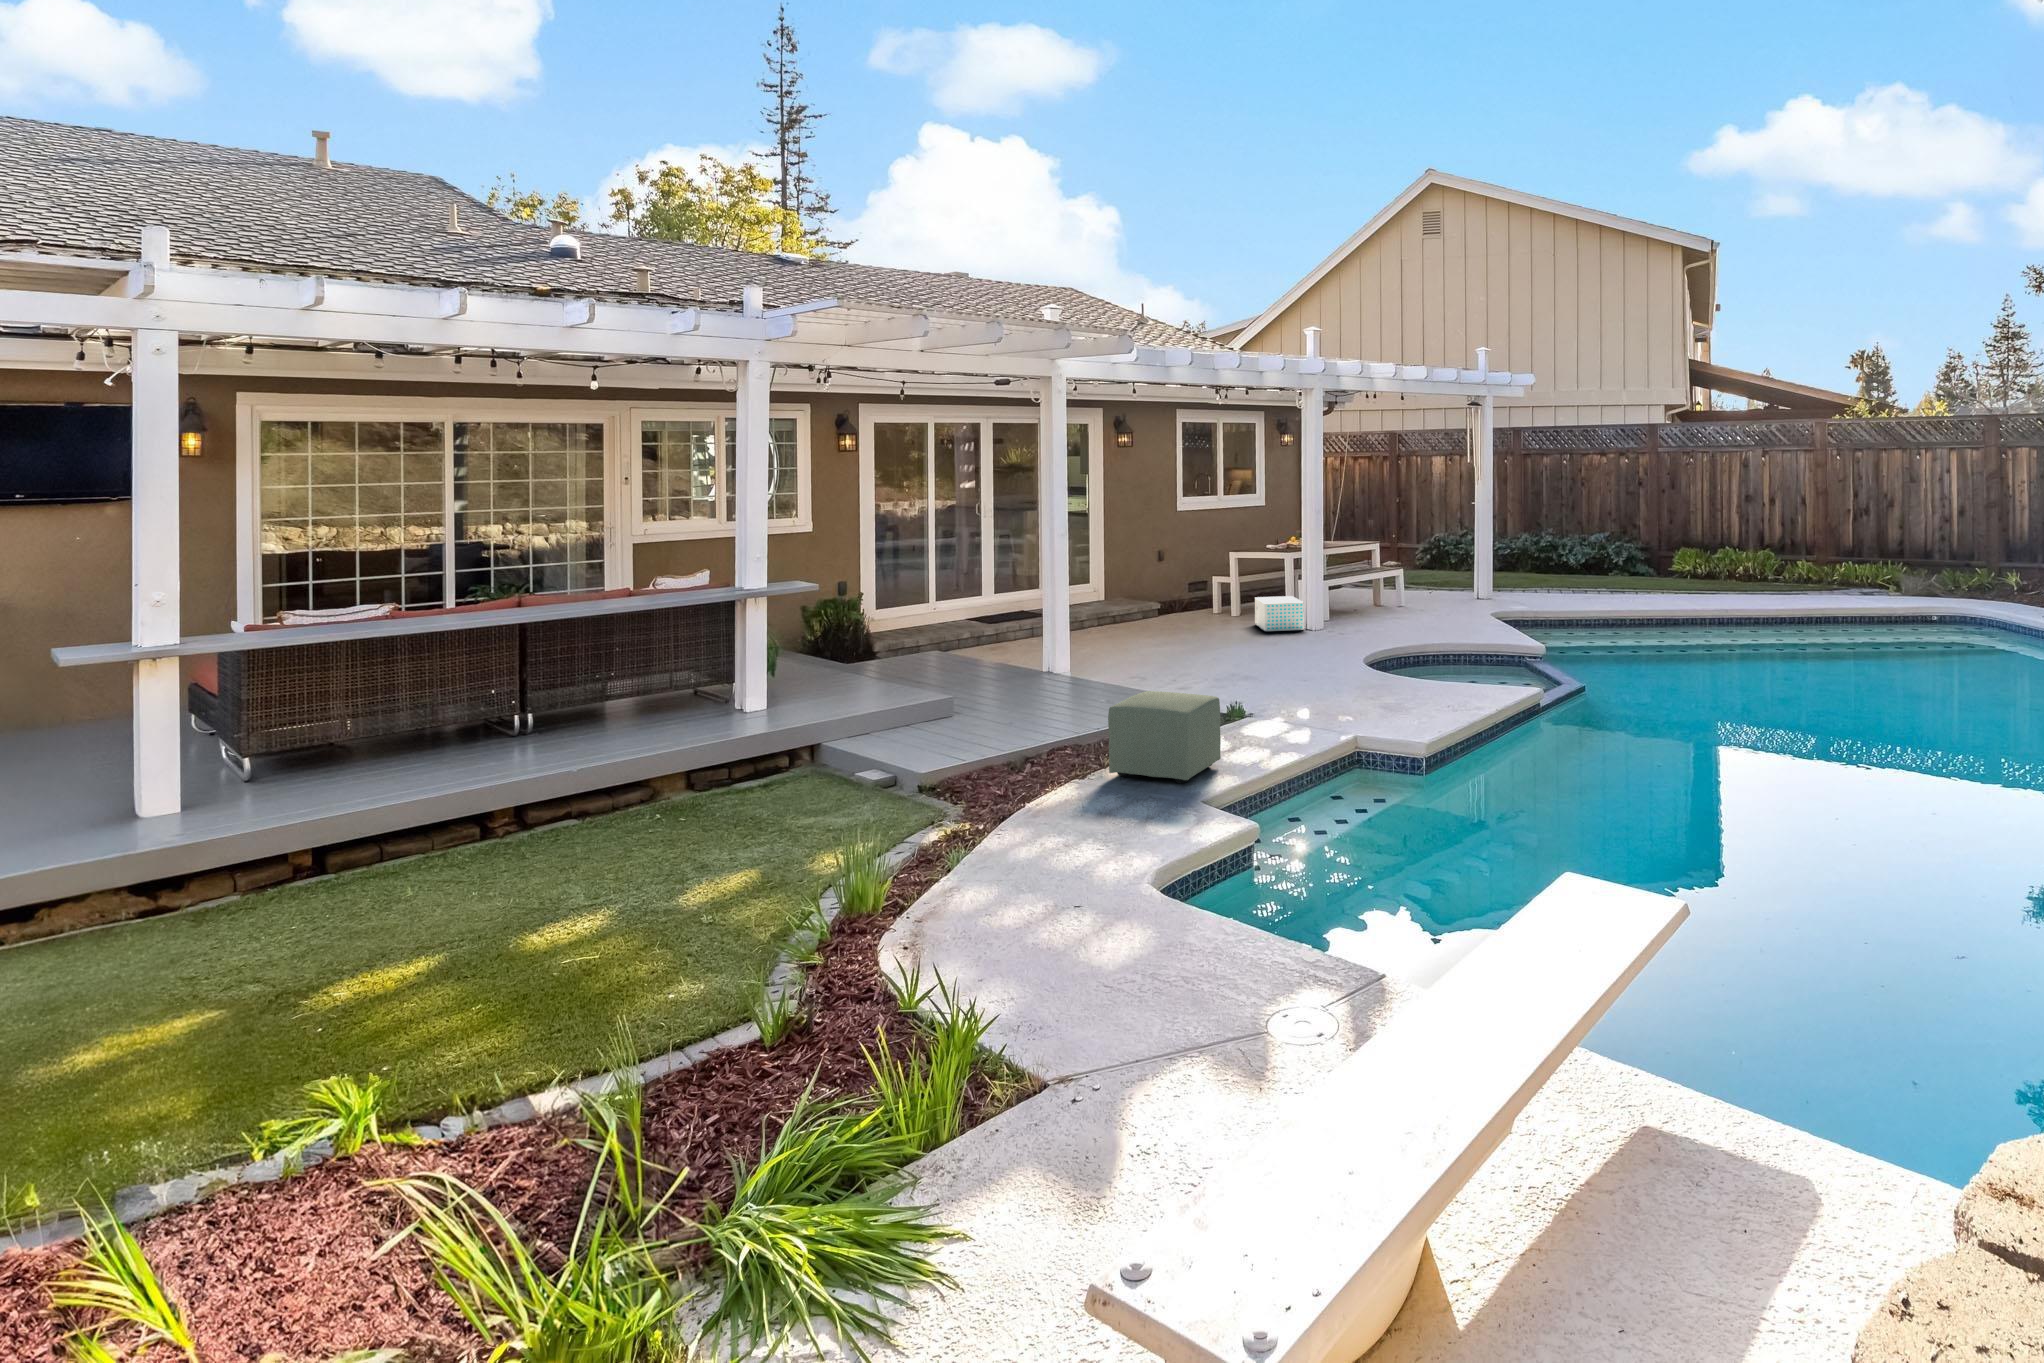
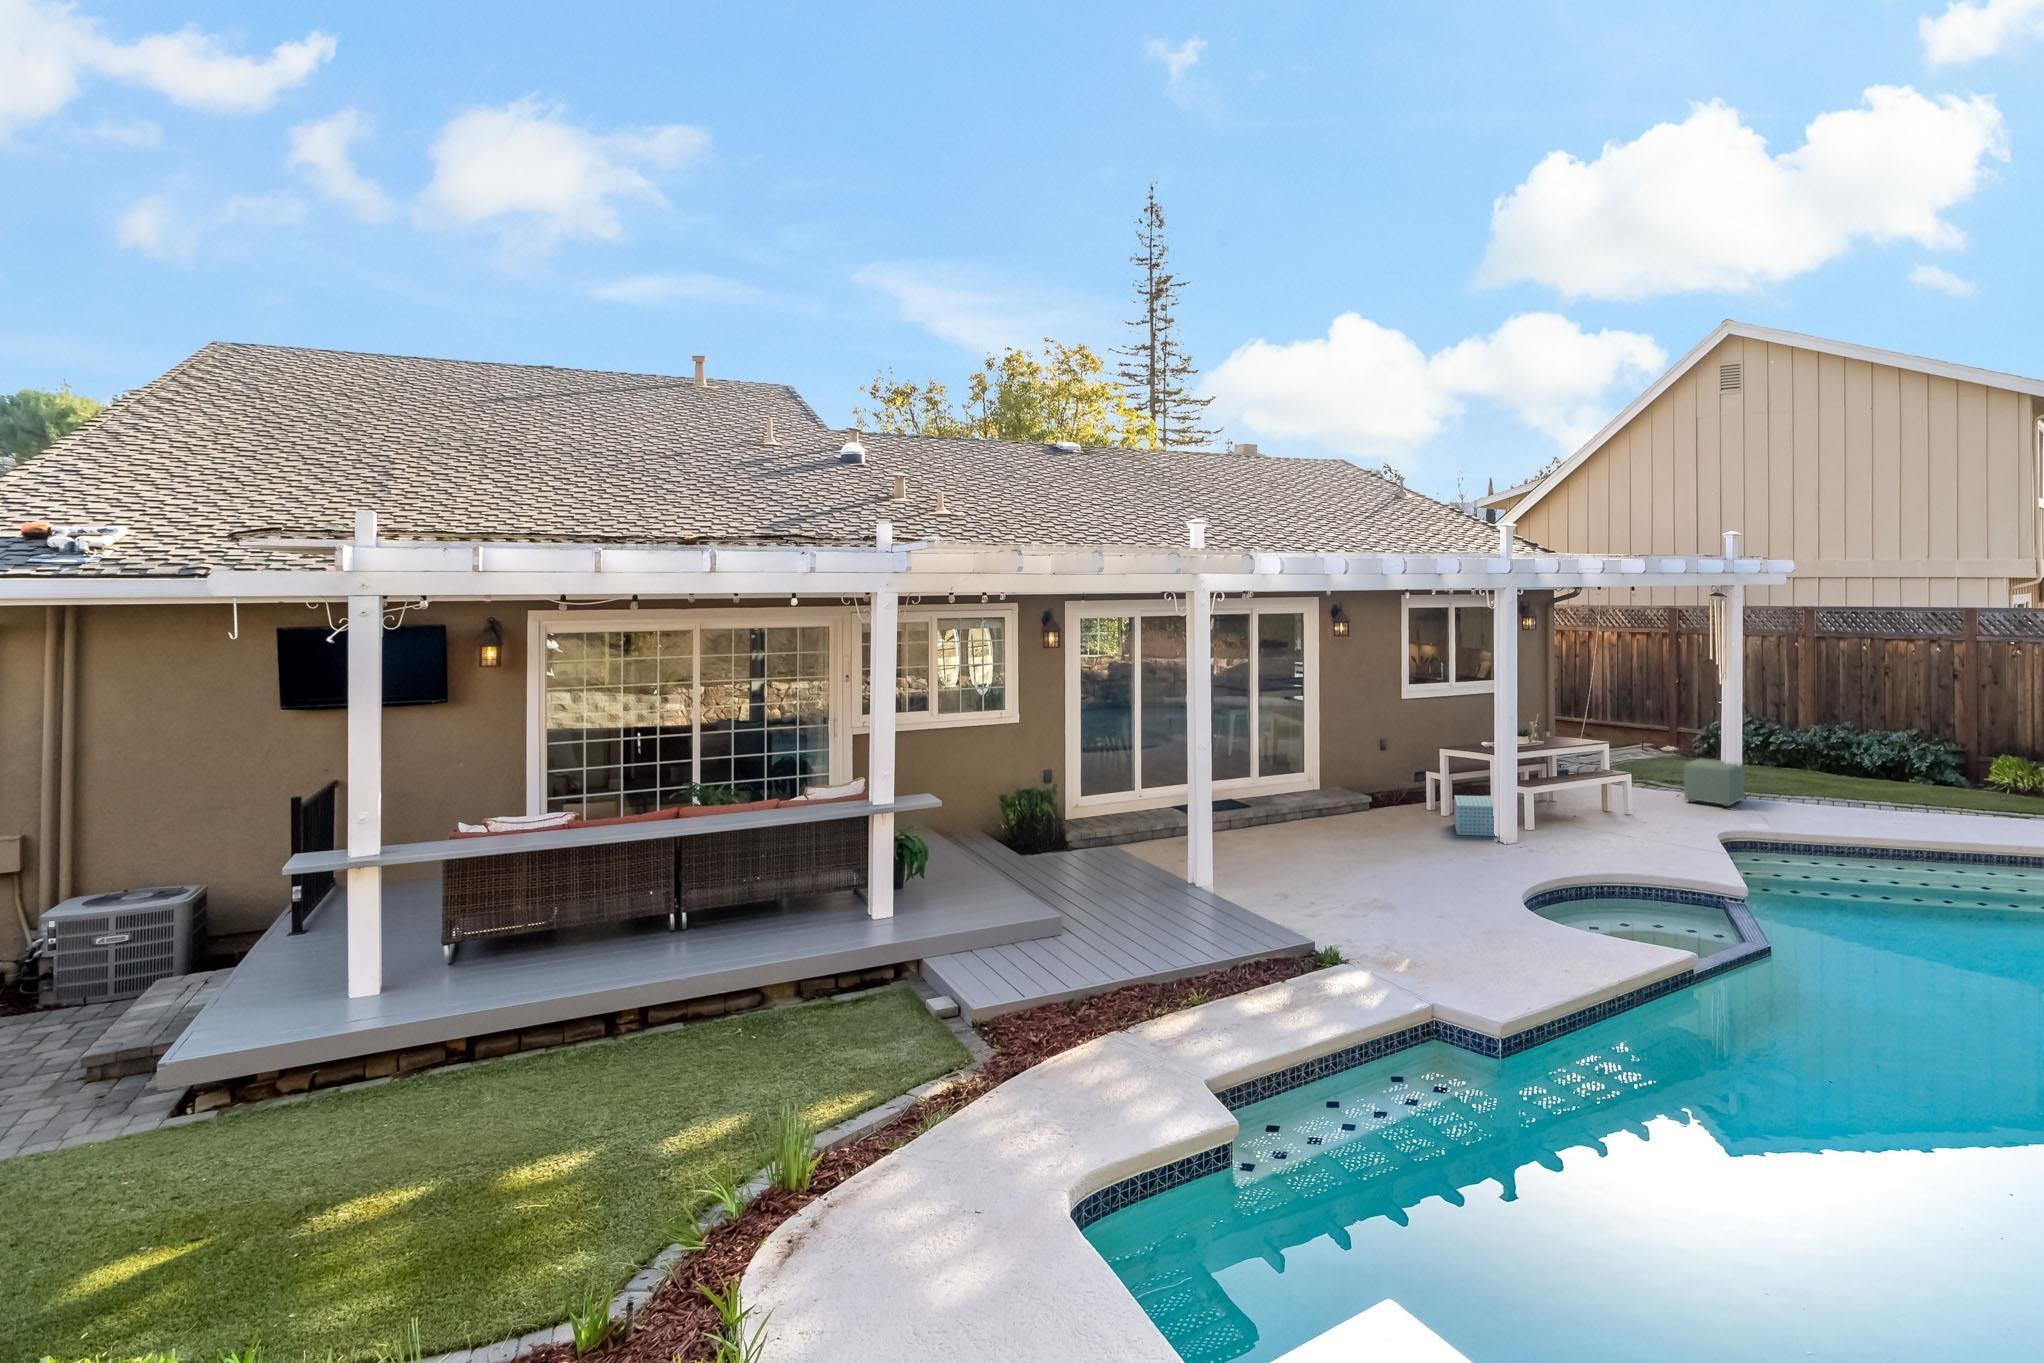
ottoman: present [1108,691,1221,783] -> present [1684,759,1745,807]

